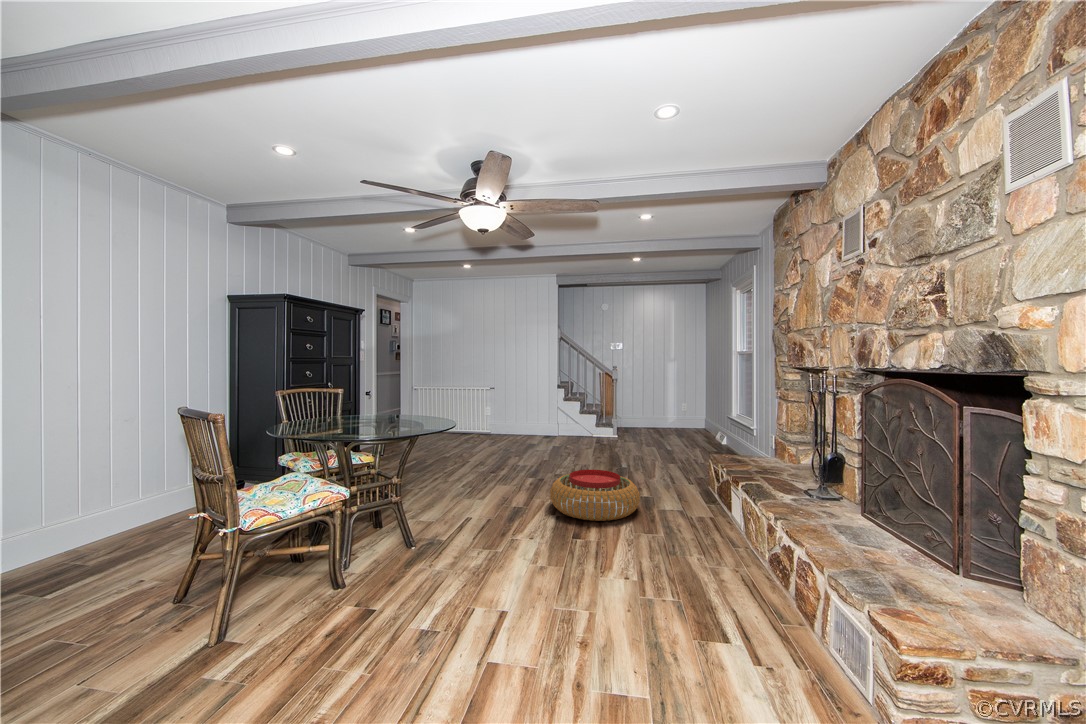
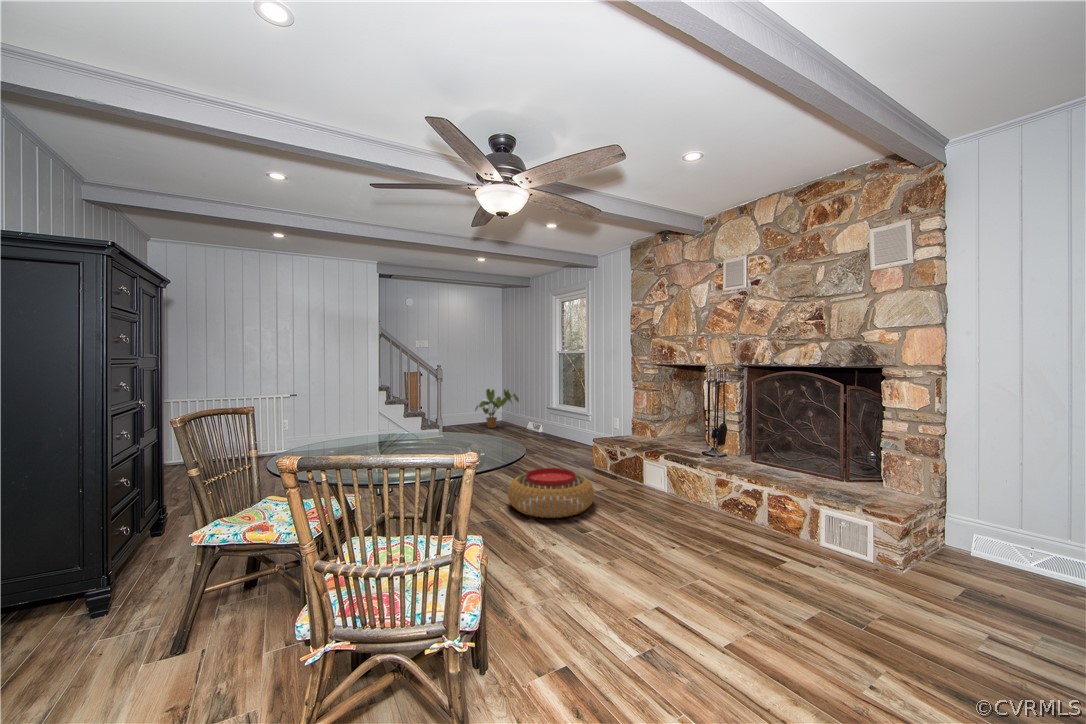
house plant: none [667,392,712,435] -> present [475,389,519,428]

